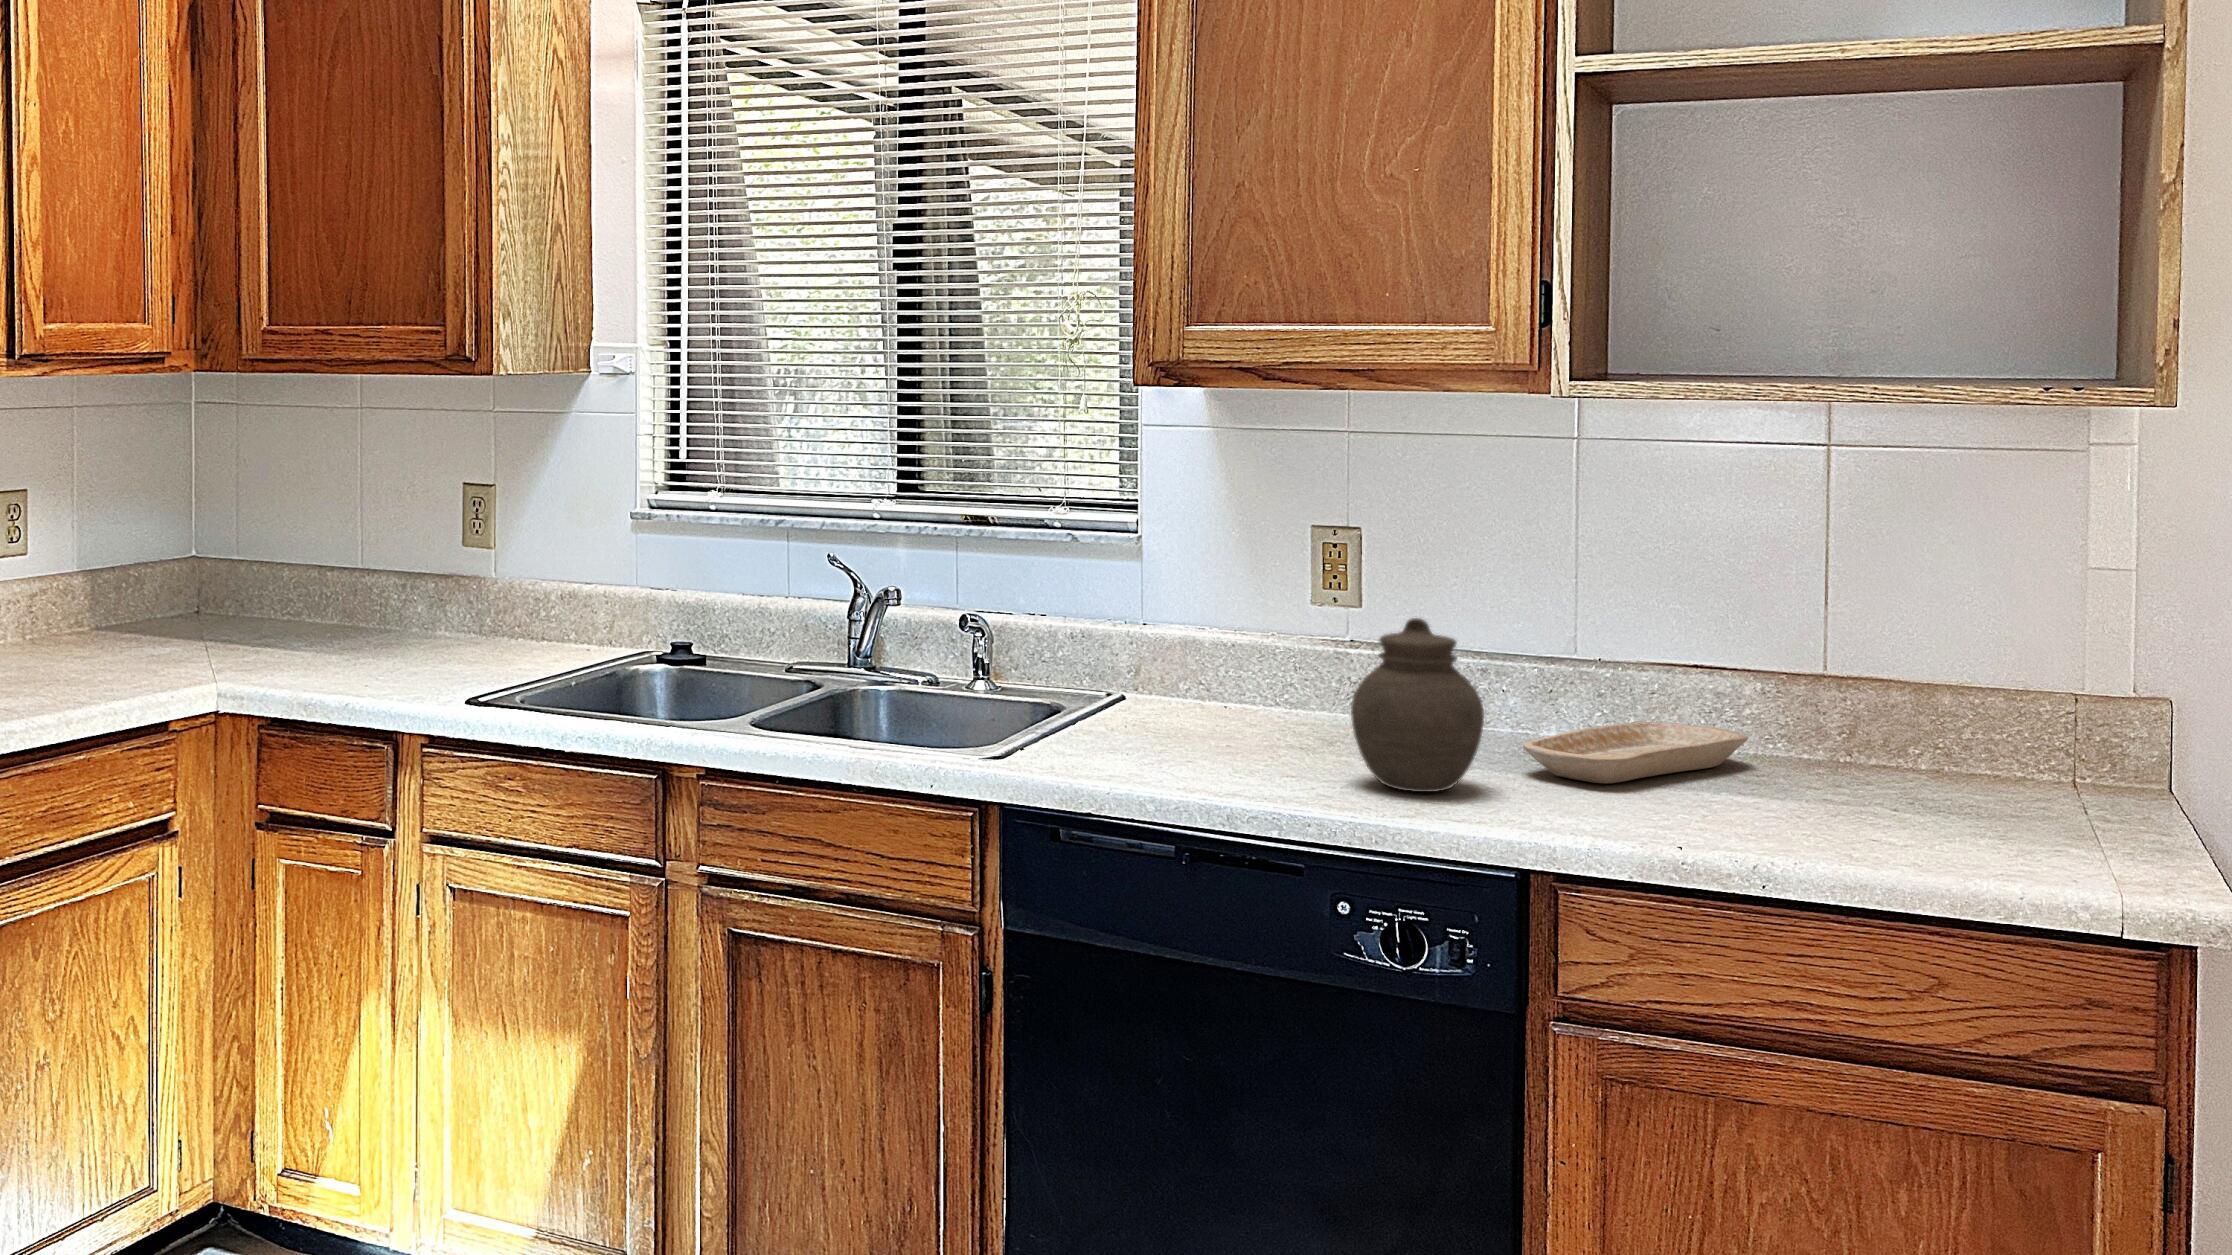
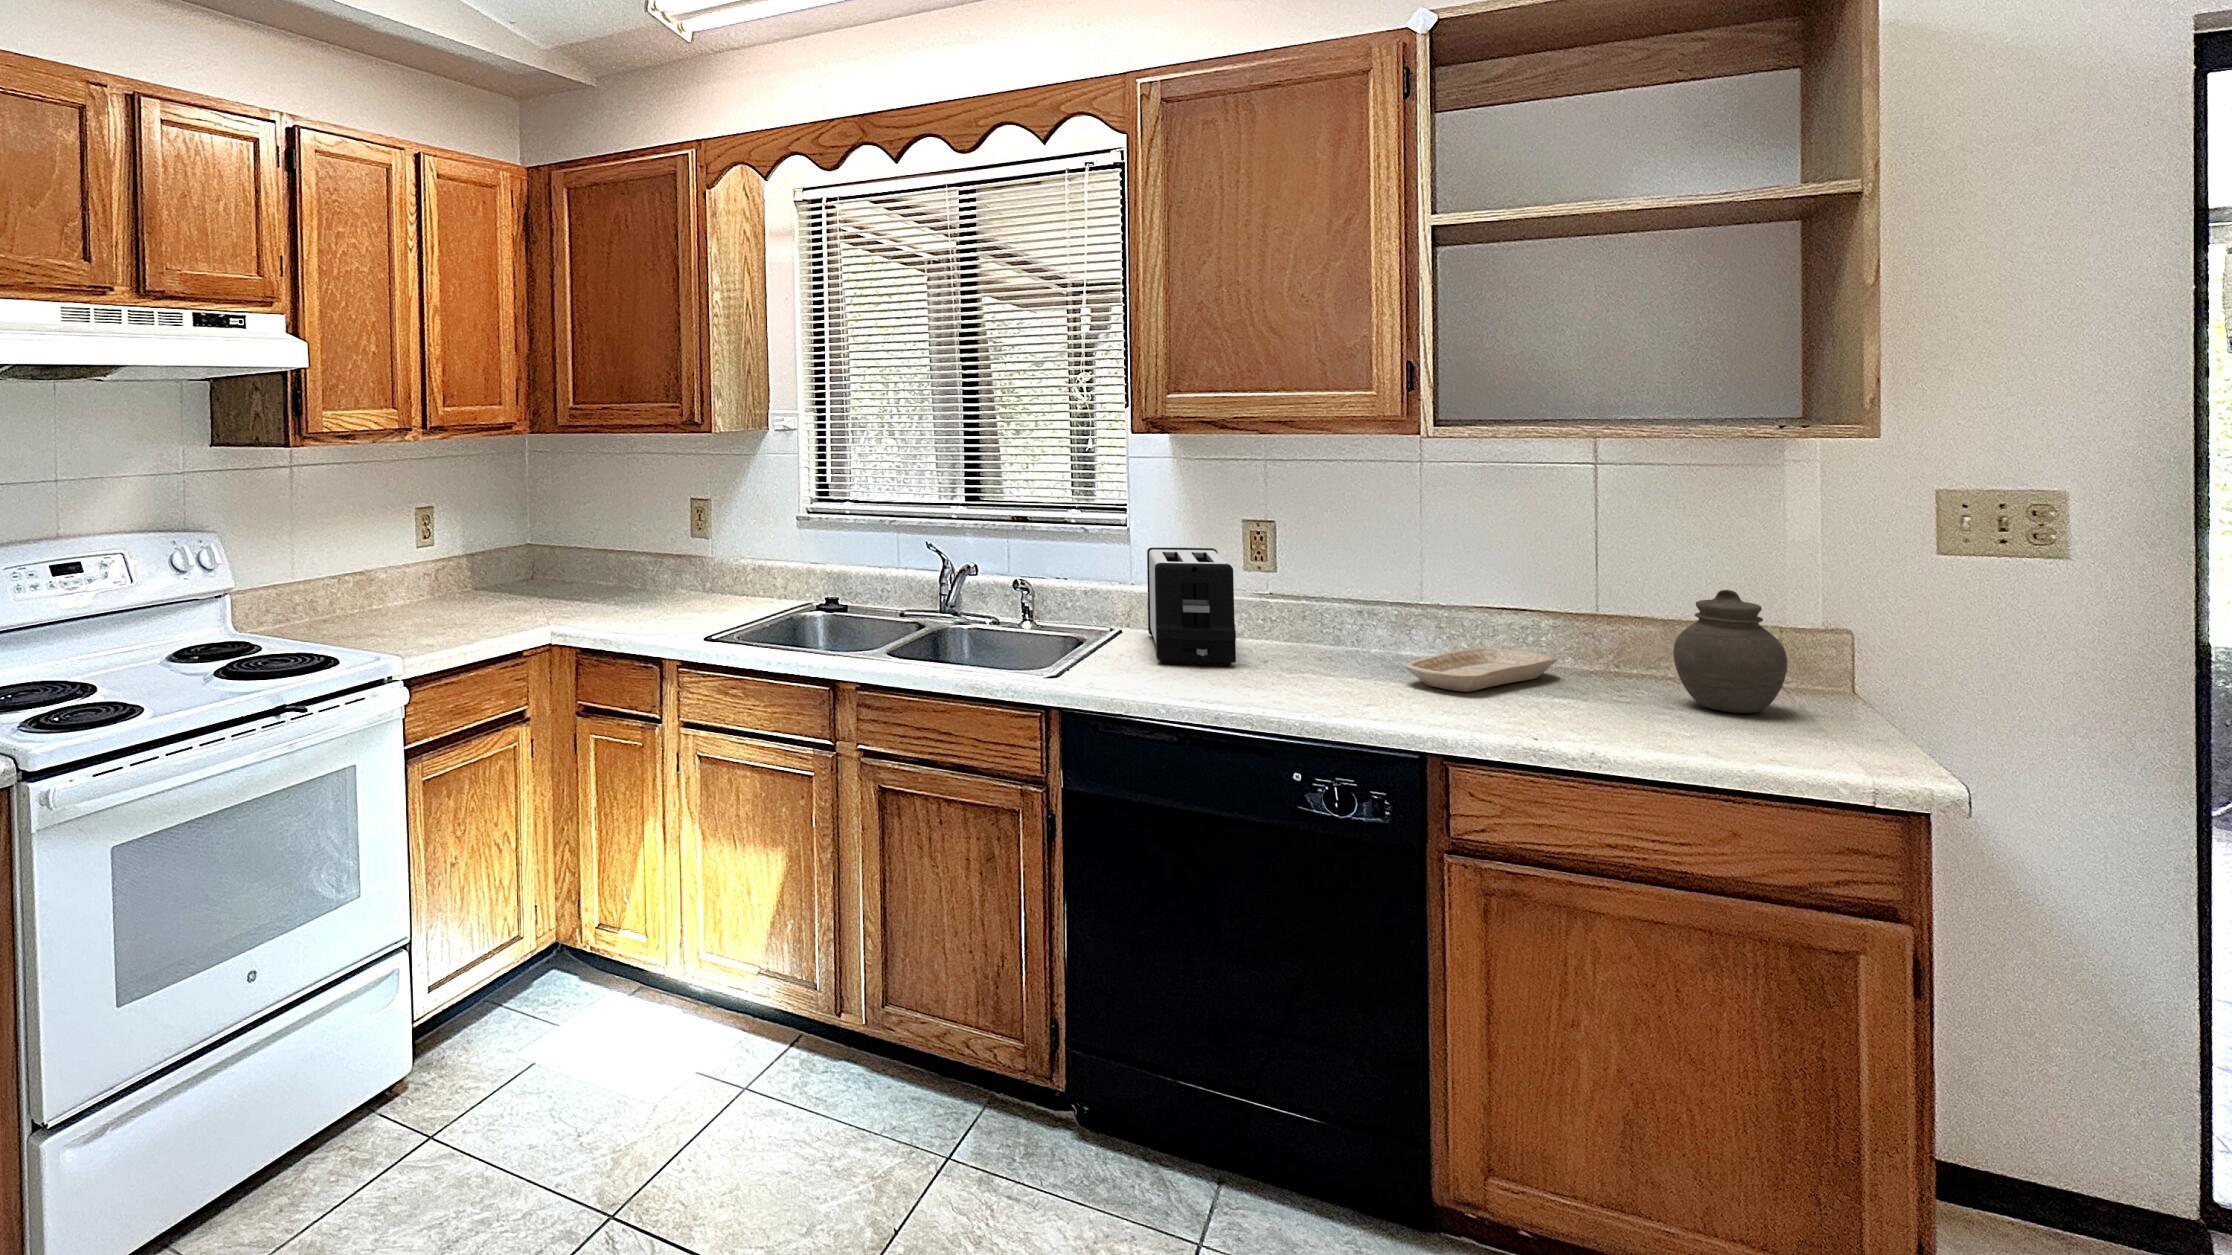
toaster: none [1161,567,1280,747] -> present [1147,547,1236,666]
jar: present [1351,618,1484,792] -> present [1673,590,1787,713]

